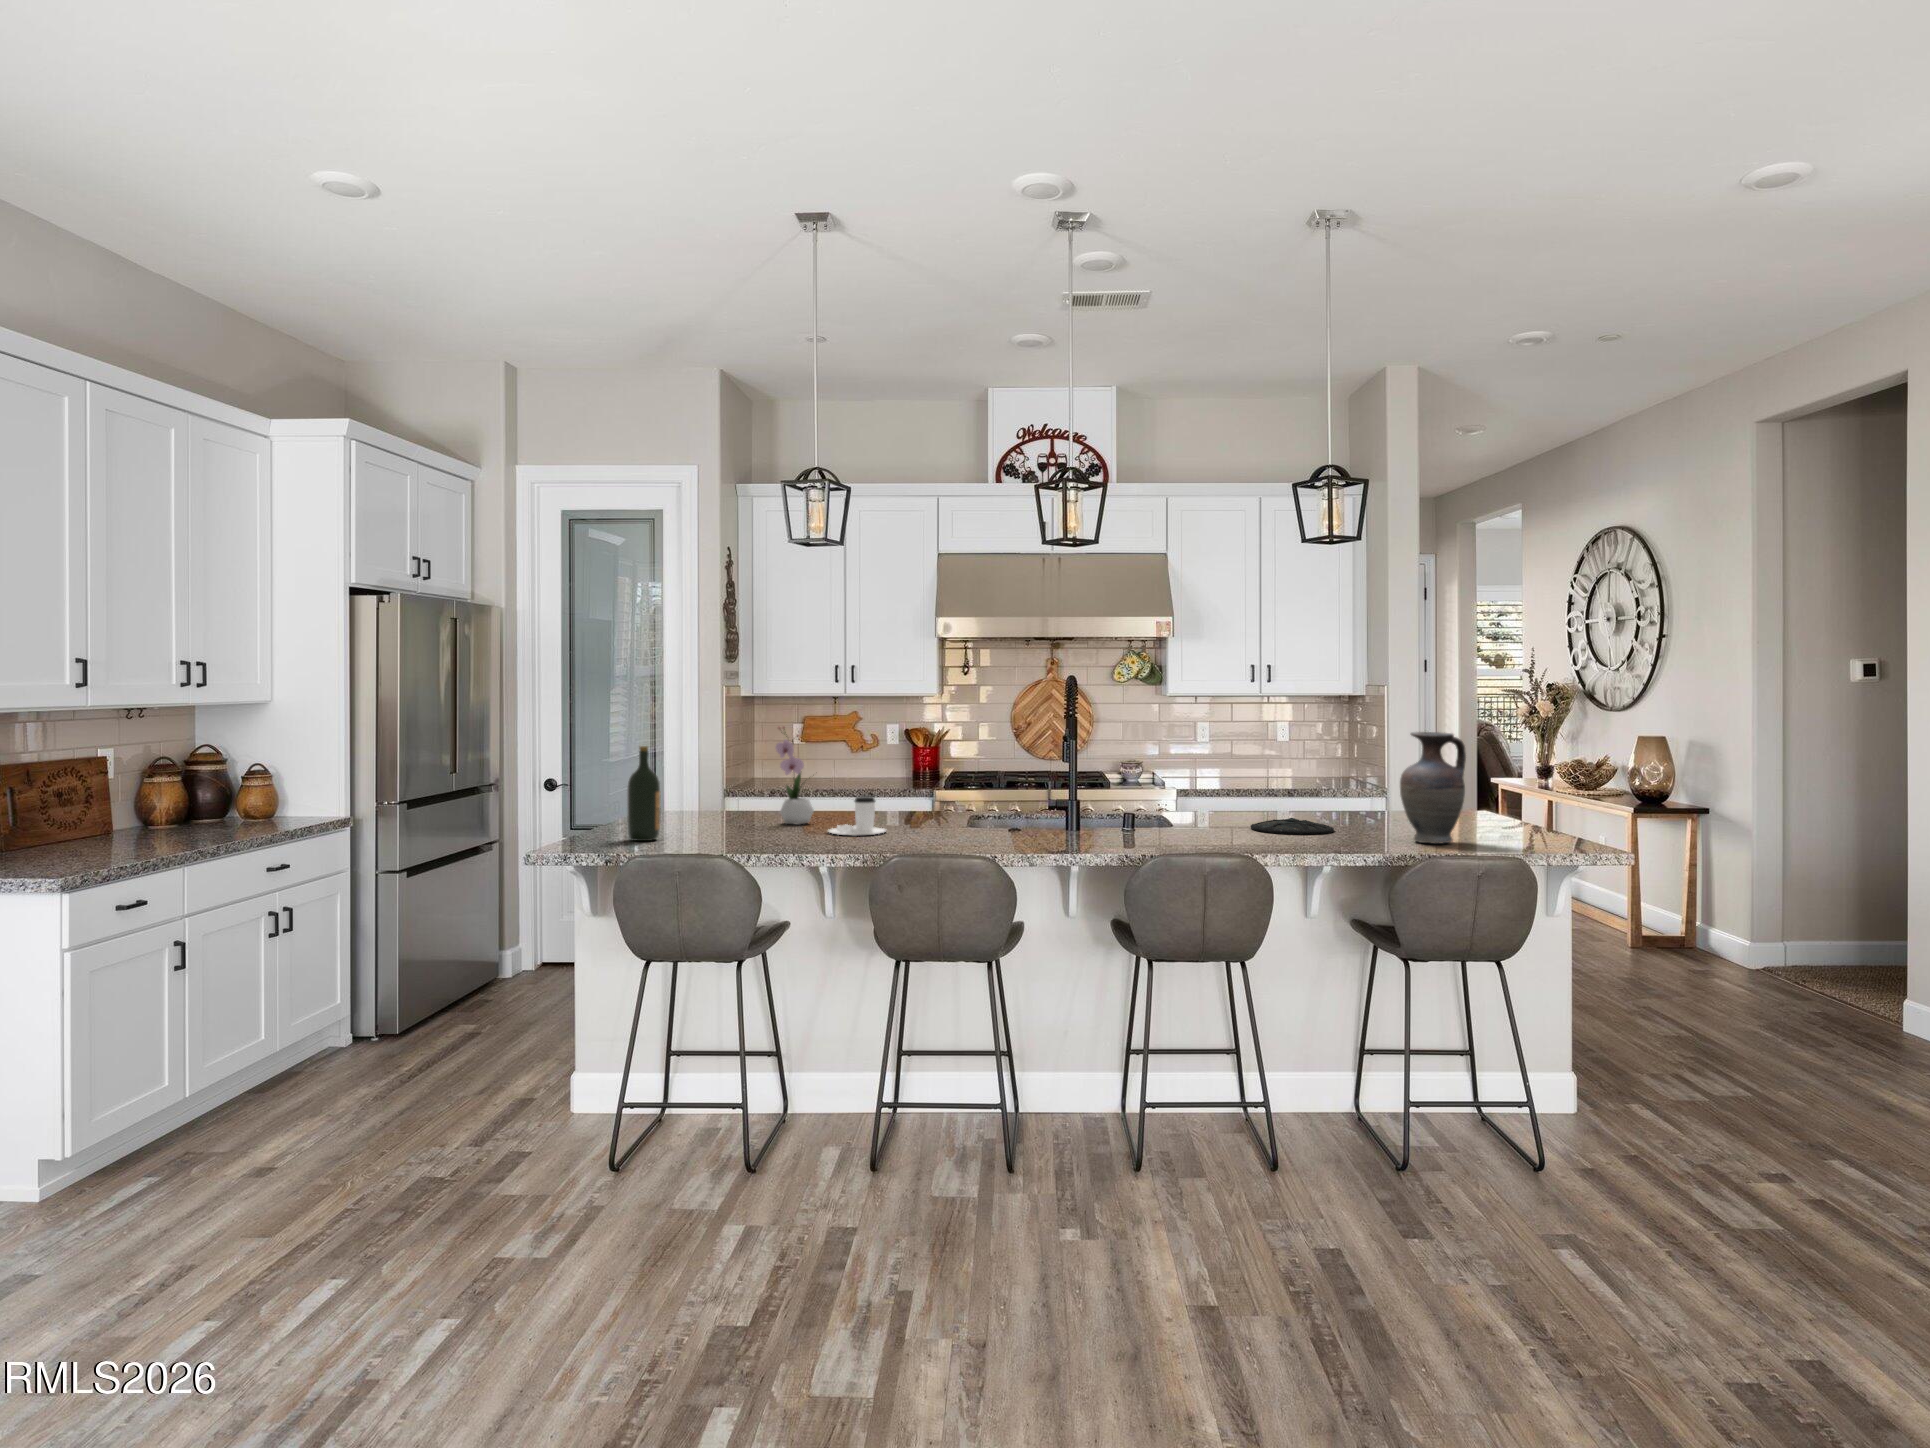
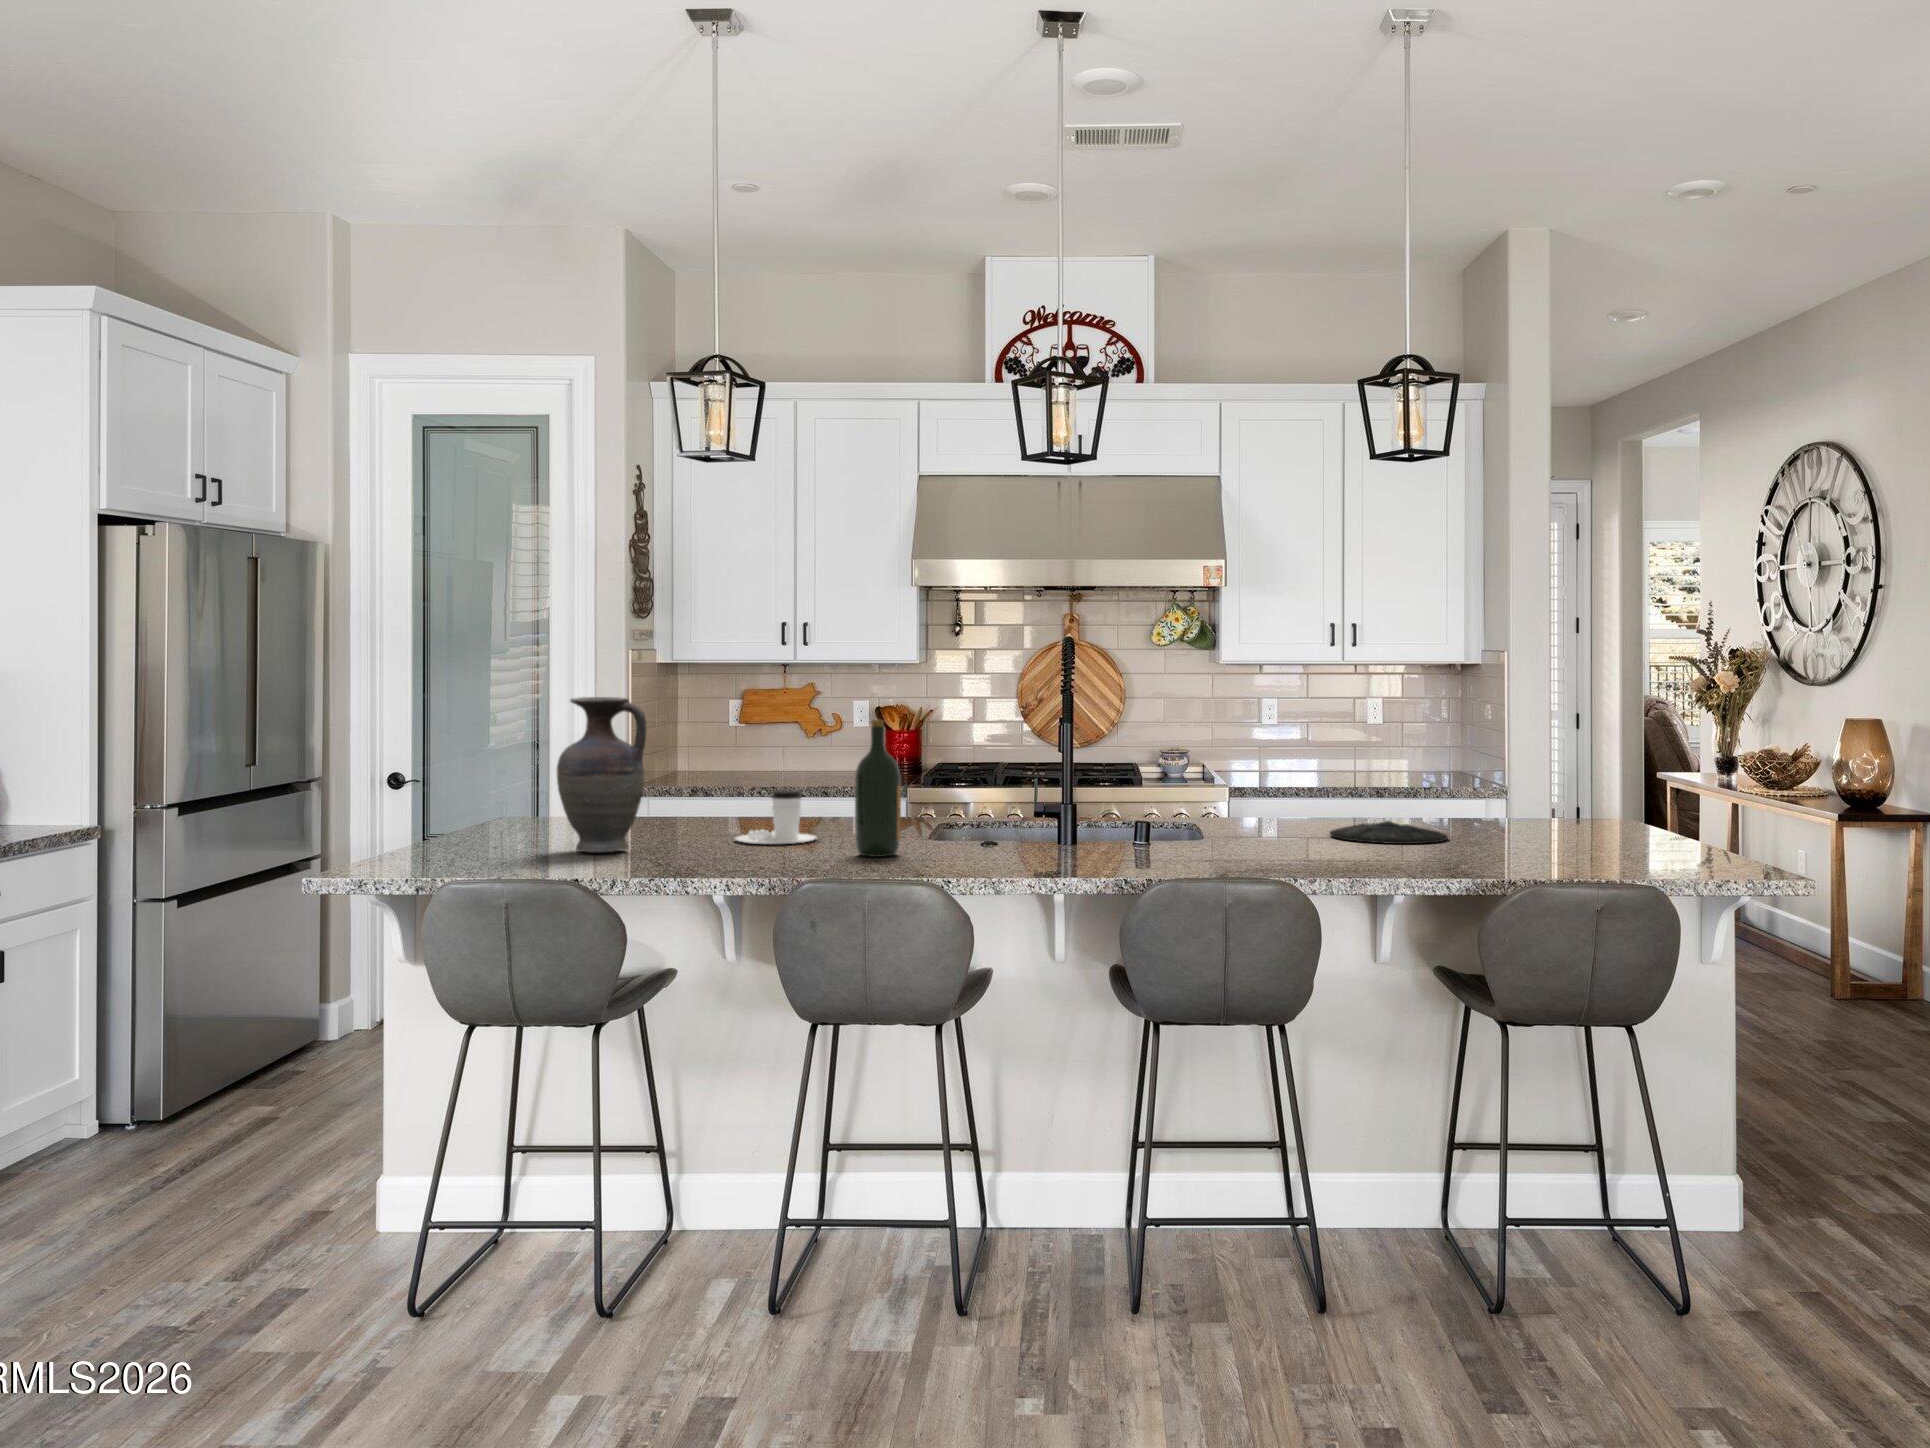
flower arrangement: present [775,727,814,824] -> none [668,694,728,830]
vase: present [1400,732,1466,843] -> present [557,697,646,852]
wine bottle: present [627,746,661,841] -> present [855,720,901,857]

